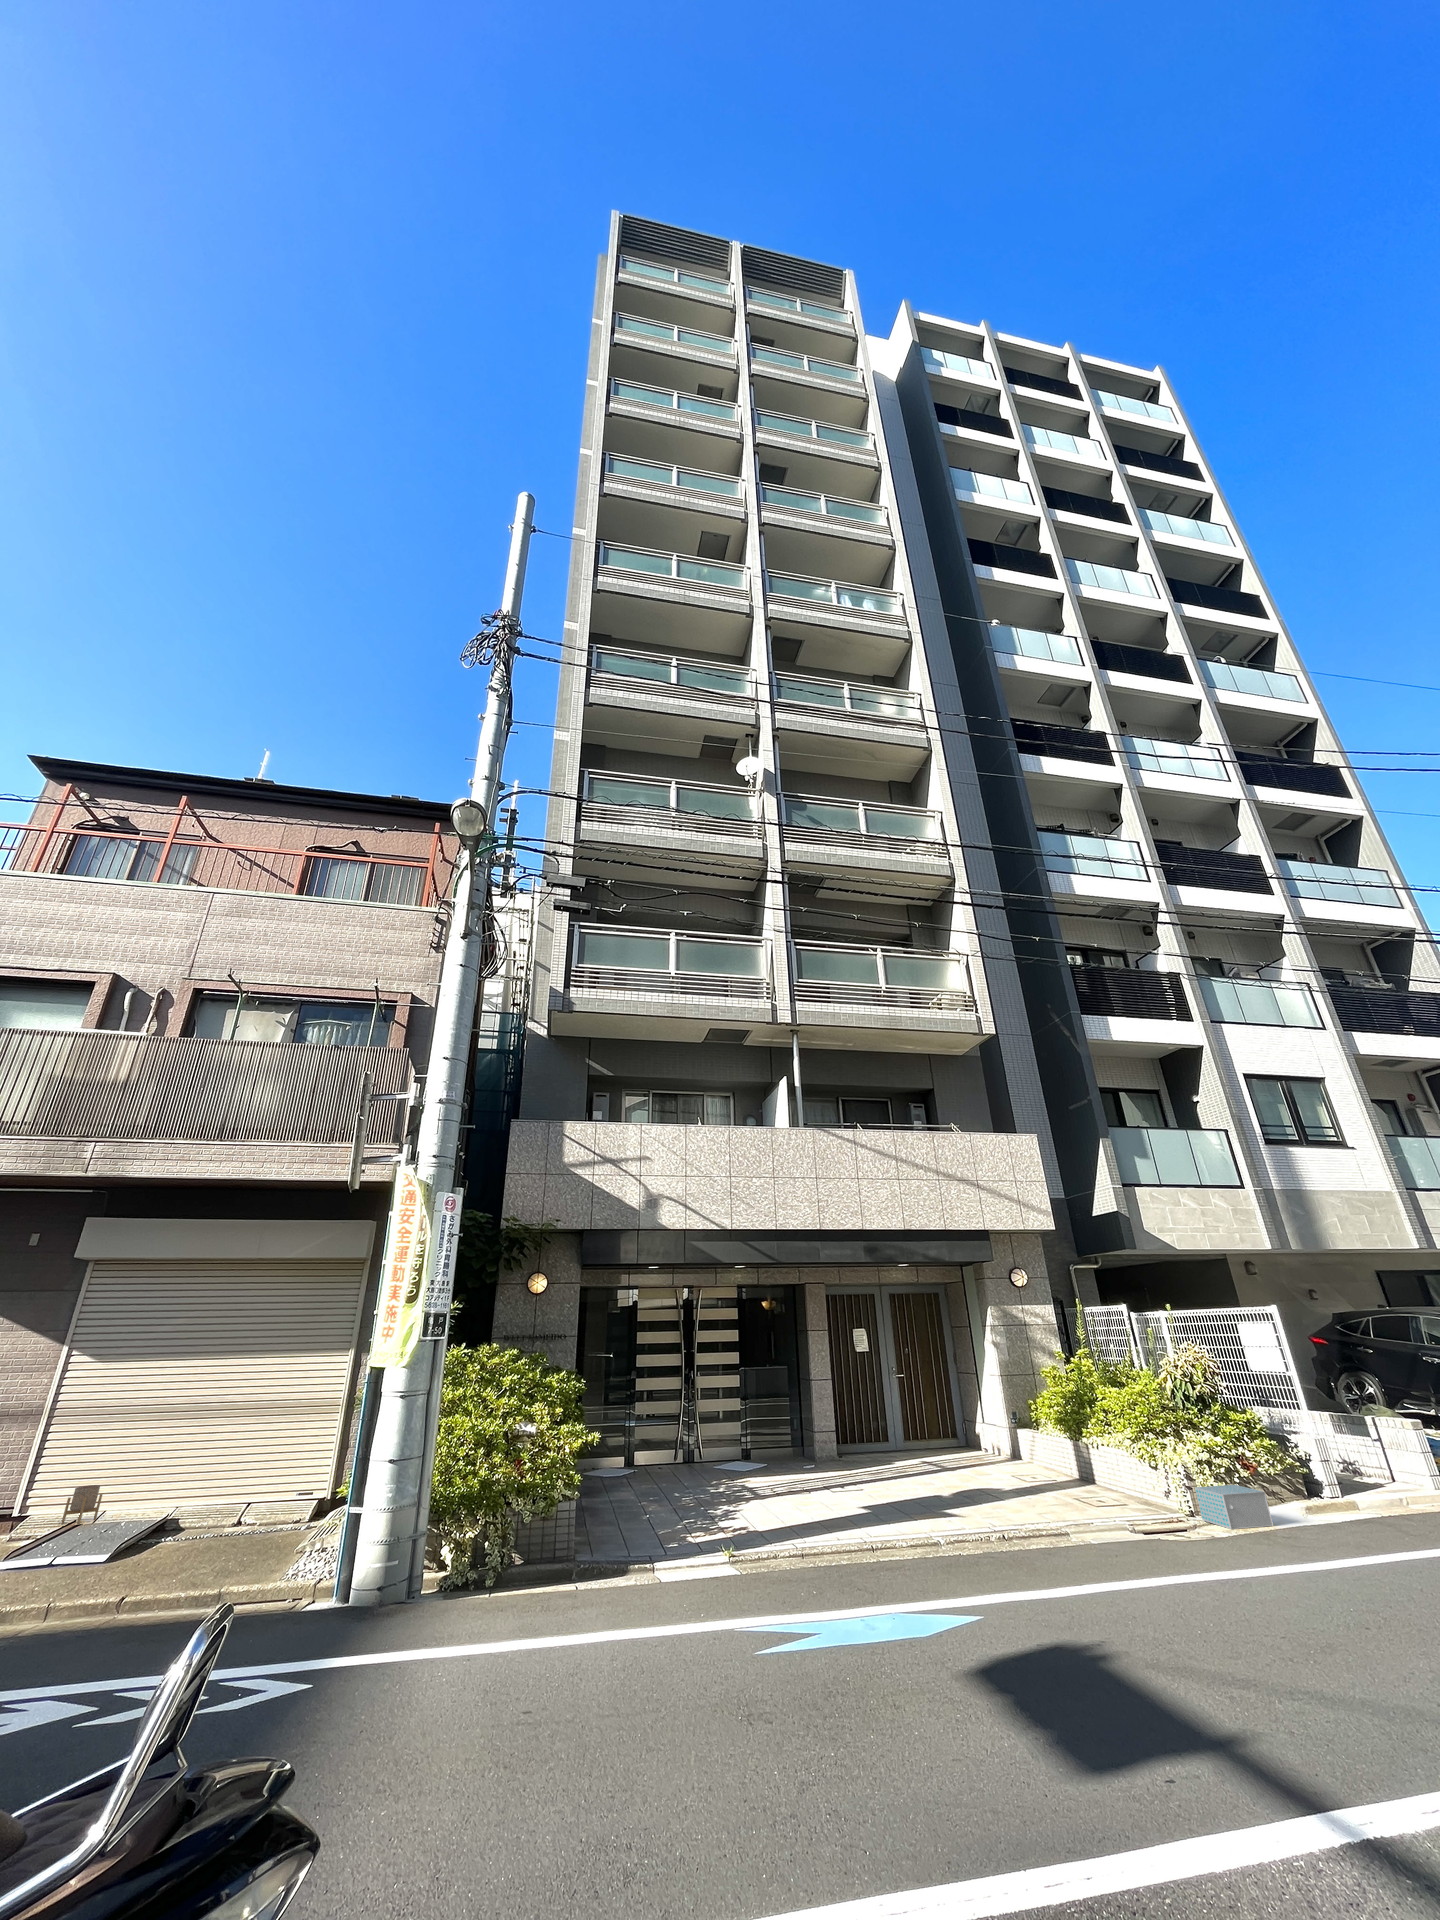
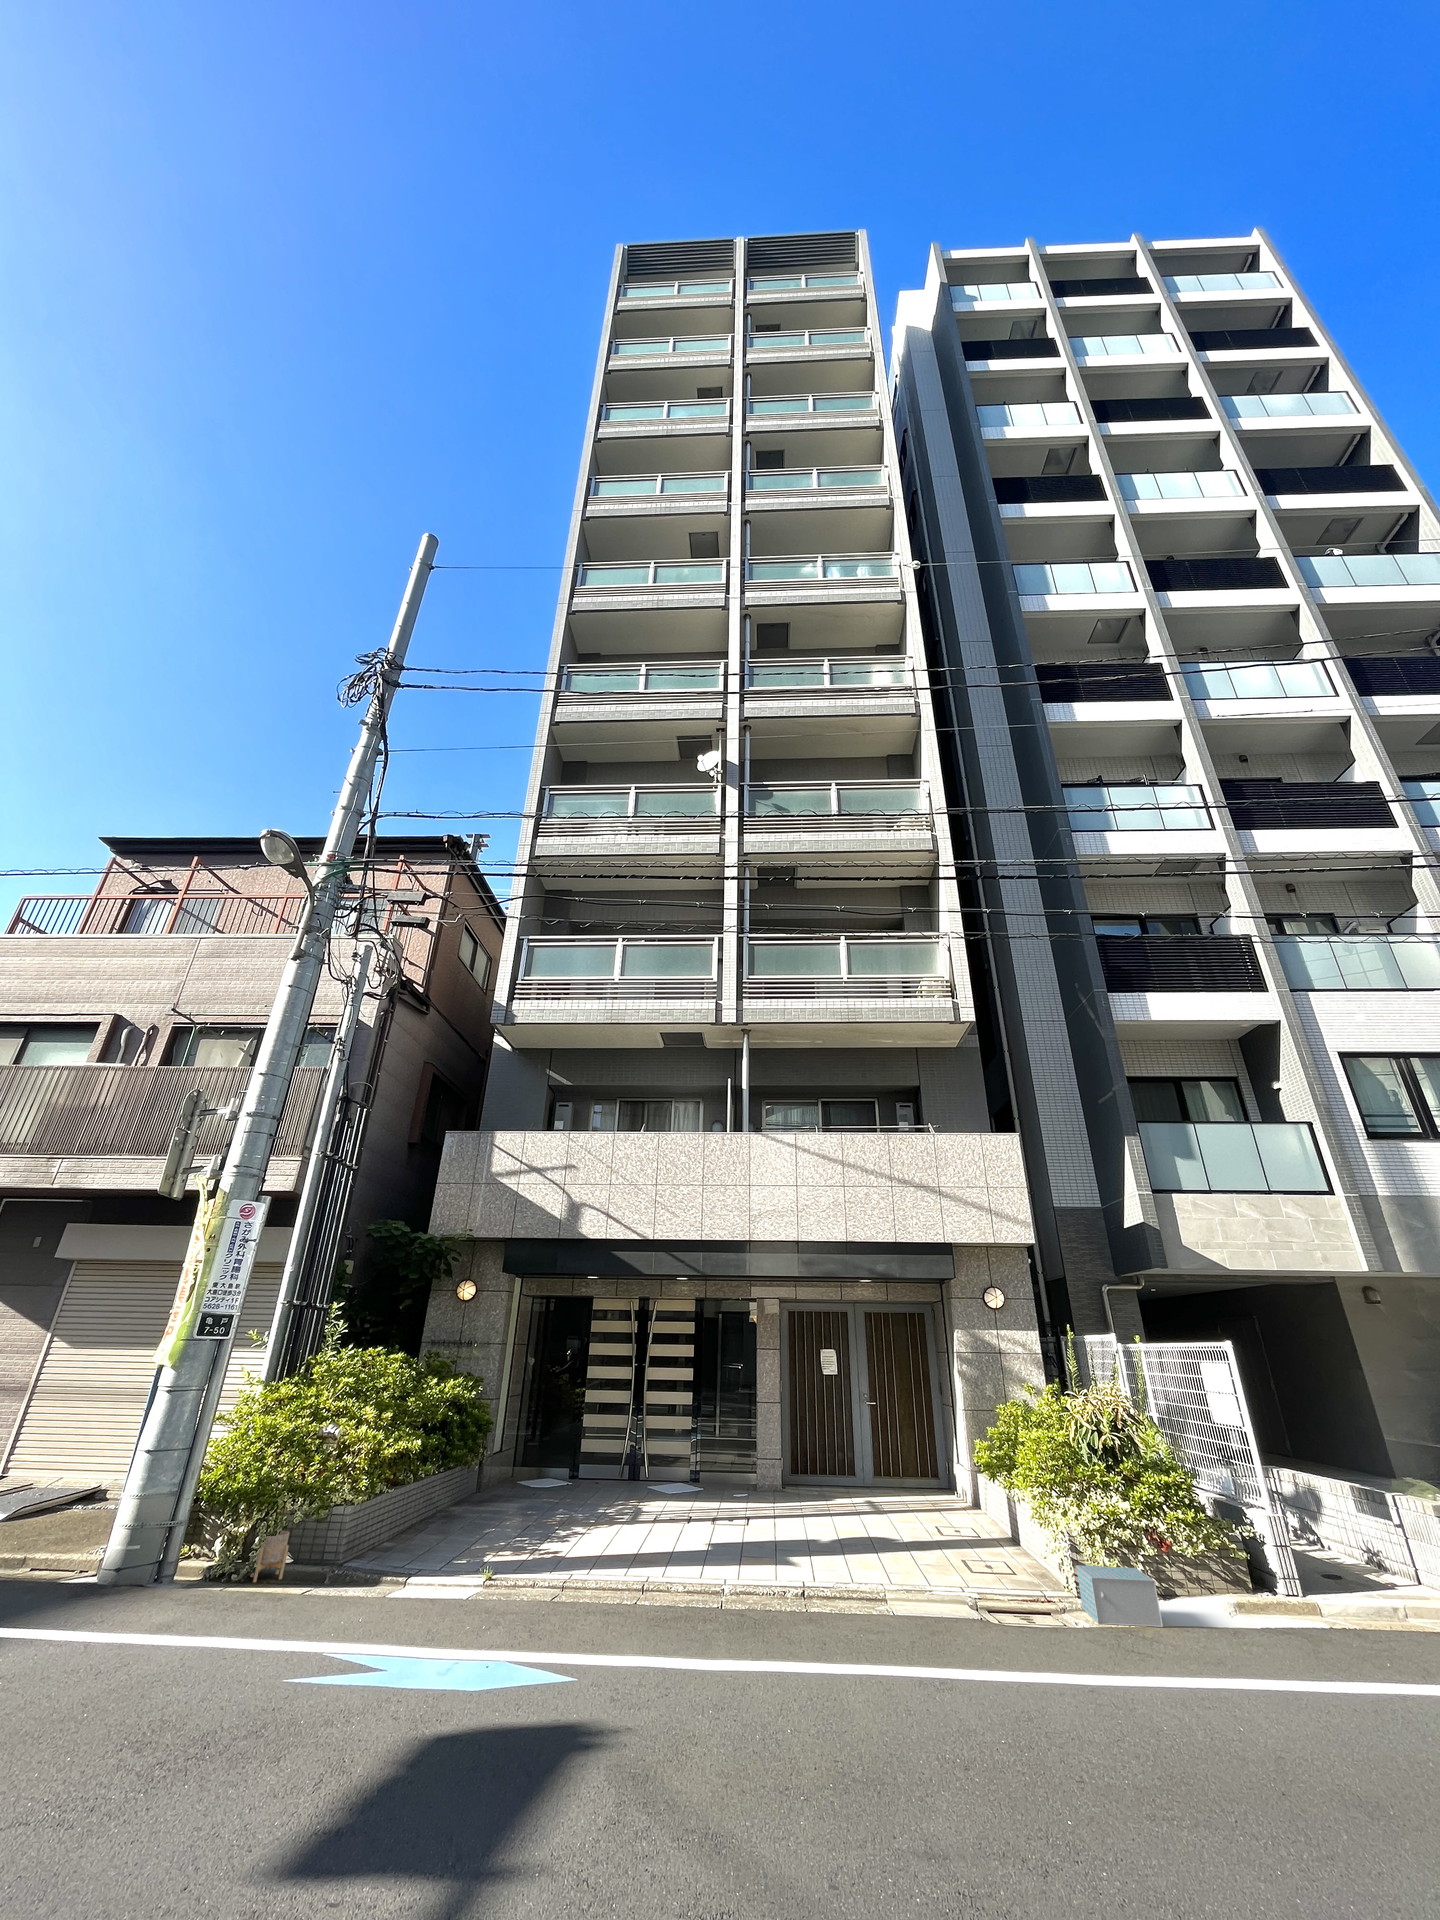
planter: present [61,1485,102,1524] -> present [250,1531,290,1582]

